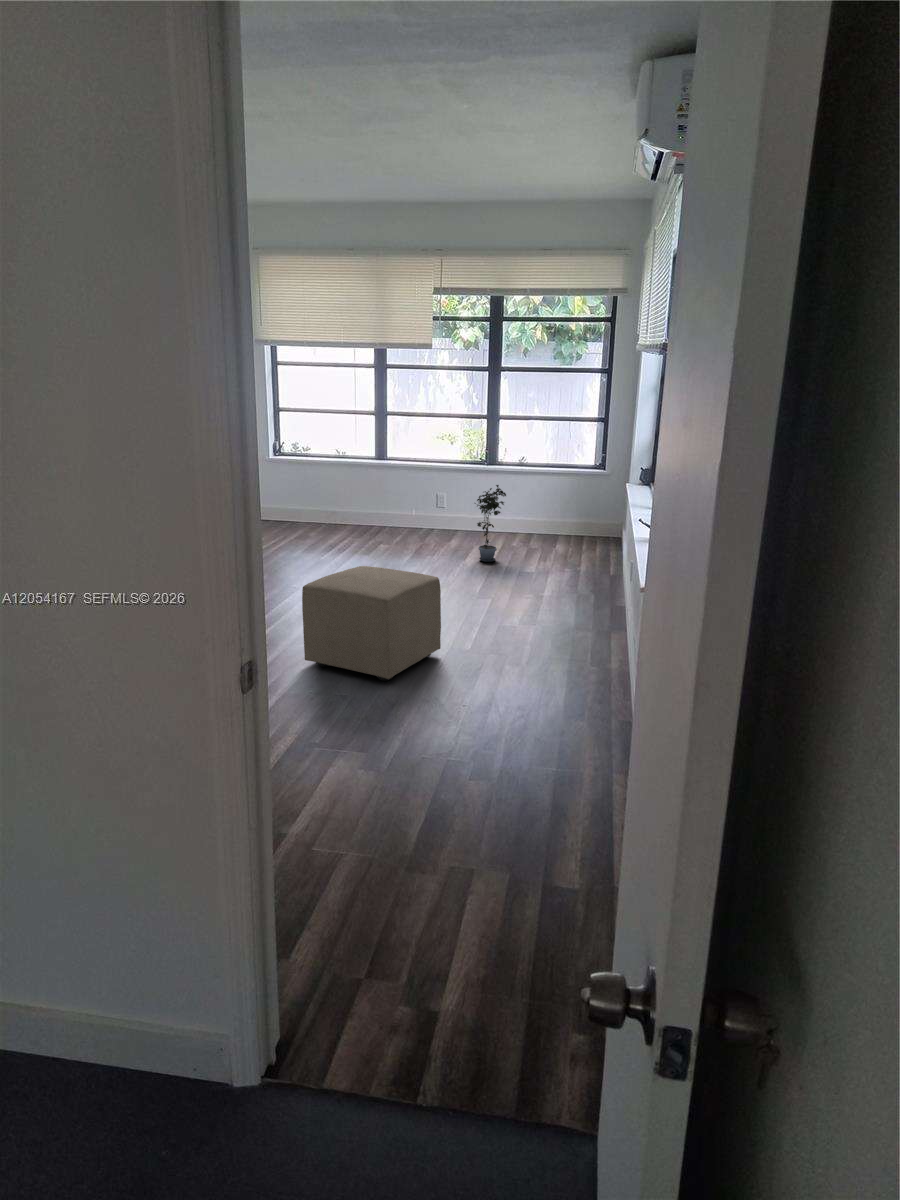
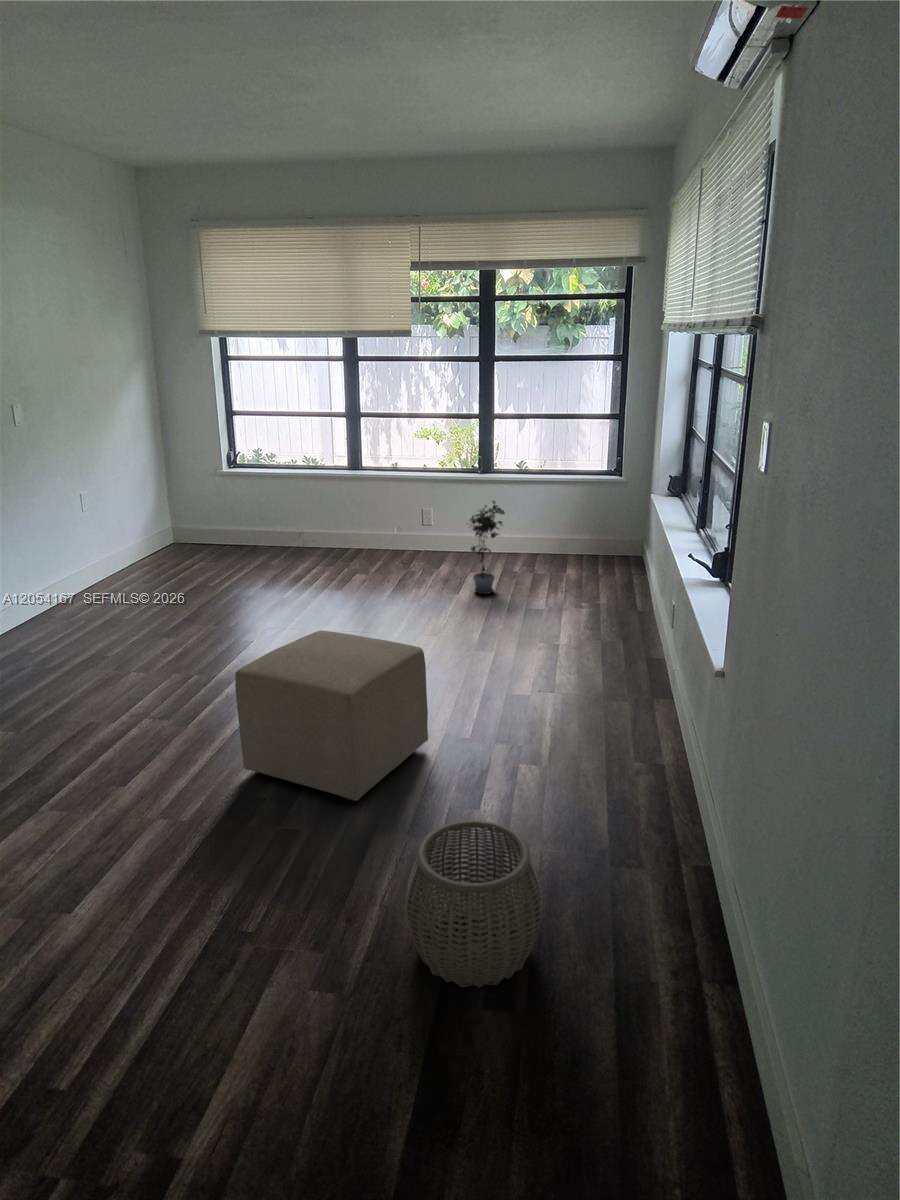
woven basket: none [425,671,517,772] -> present [405,820,543,988]

